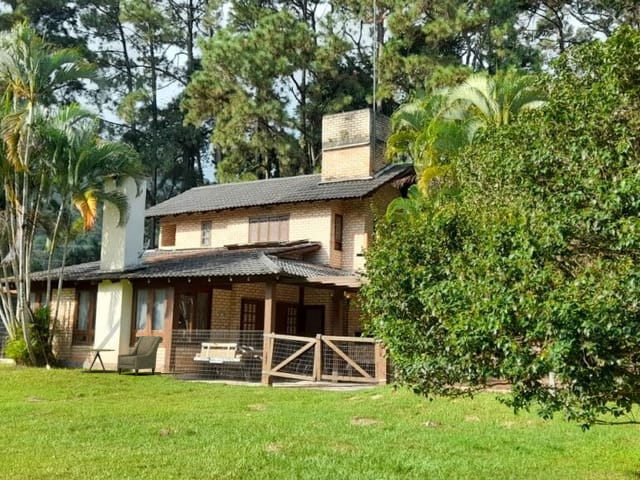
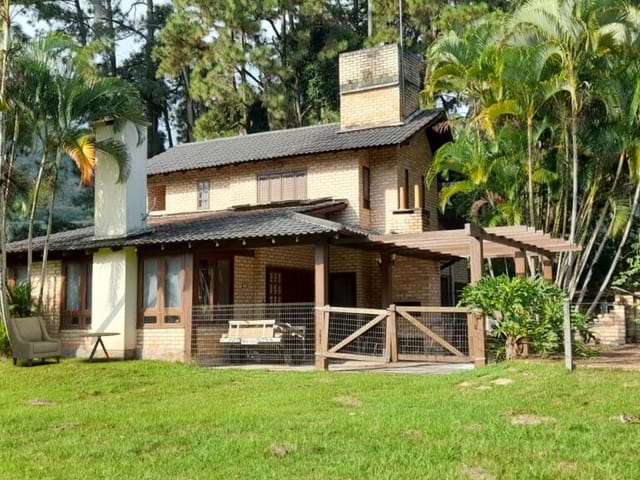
chair: present [117,336,161,376] -> present [9,317,61,367]

